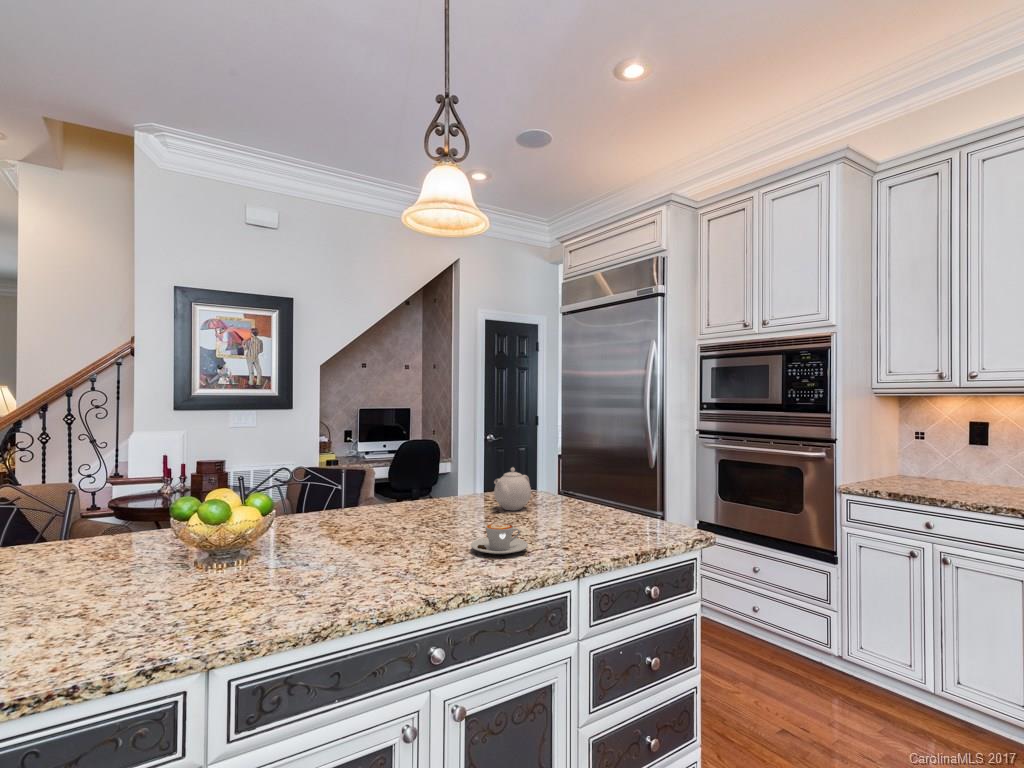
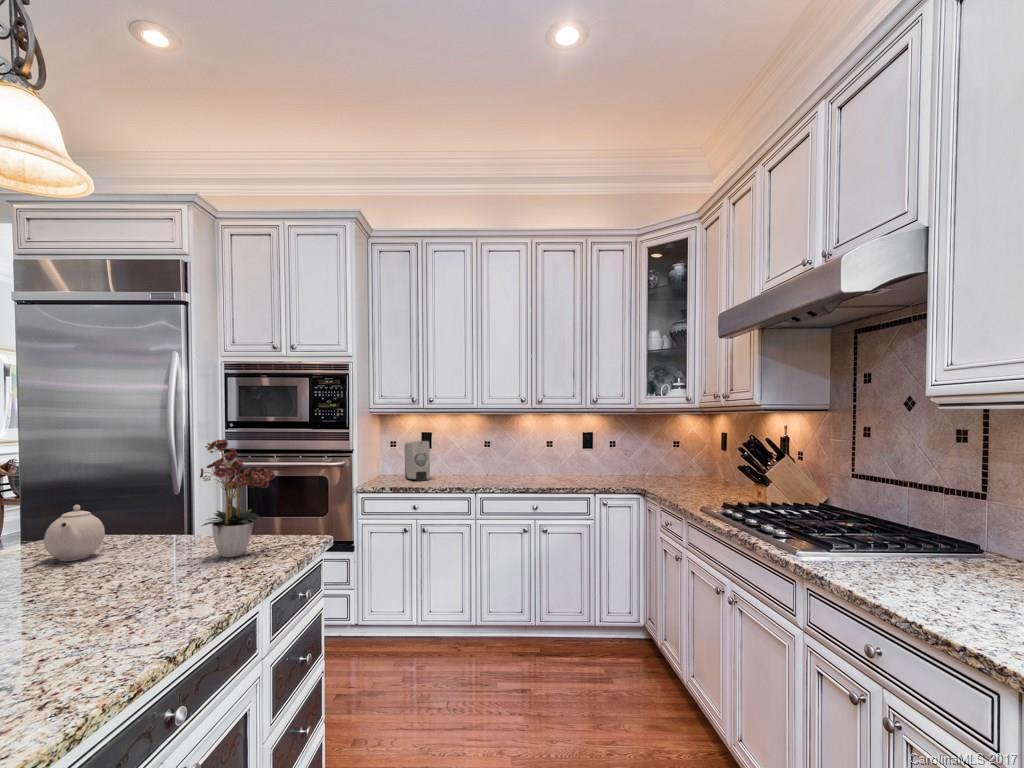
flower arrangement: none [561,415,643,534] -> present [200,439,275,557]
soap dispenser: none [927,434,967,491] -> present [405,441,430,481]
coffee cup: present [471,523,528,554] -> none [113,562,193,601]

